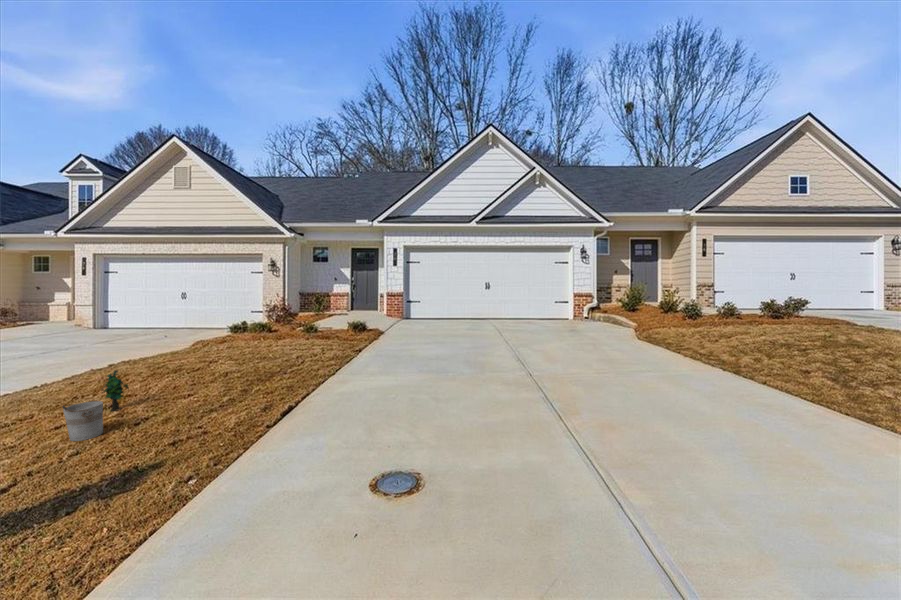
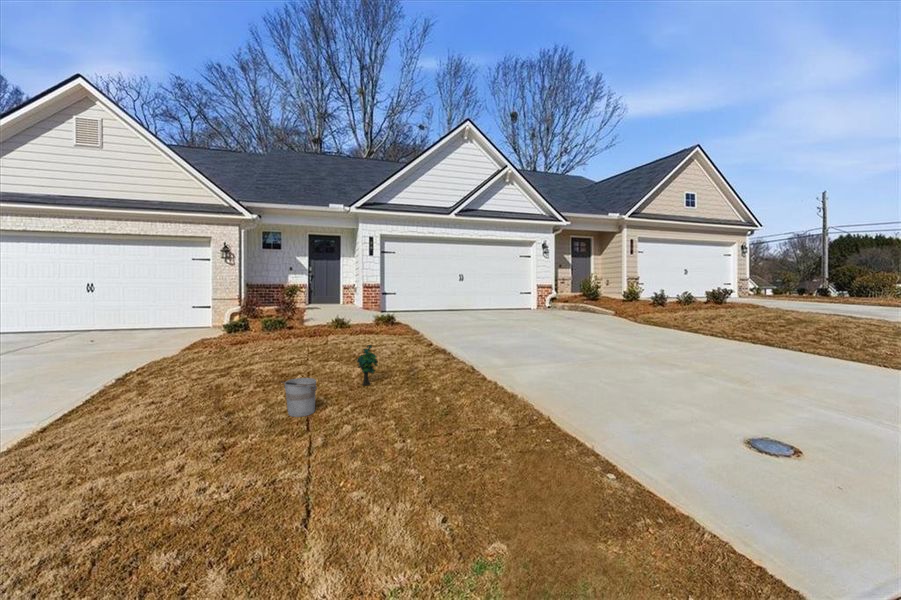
decorative plant: present [102,370,128,411] -> present [356,345,378,386]

